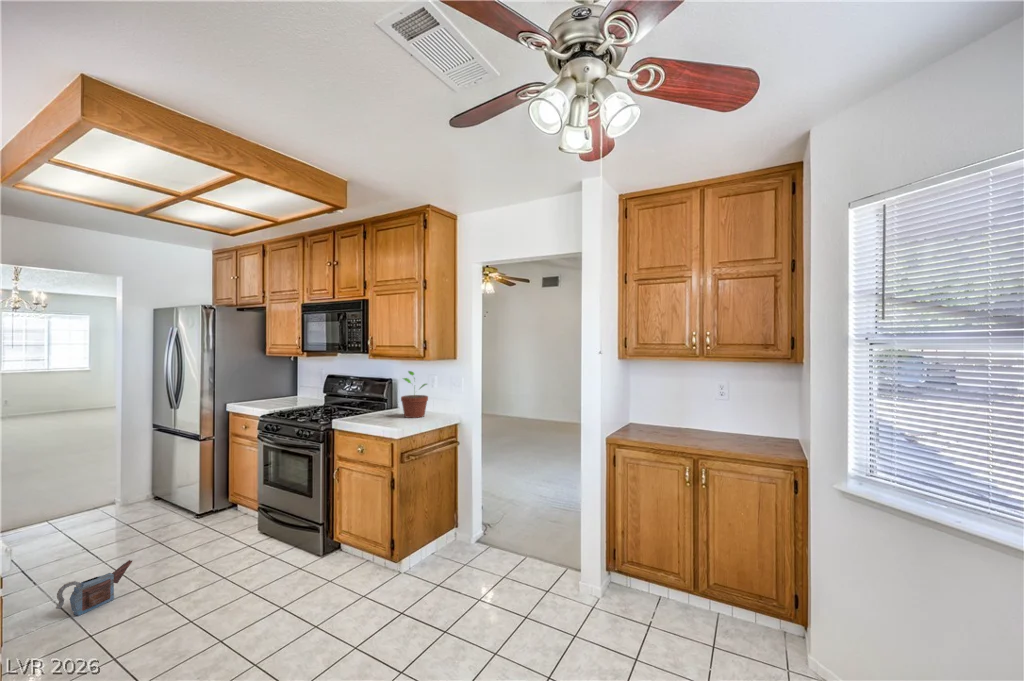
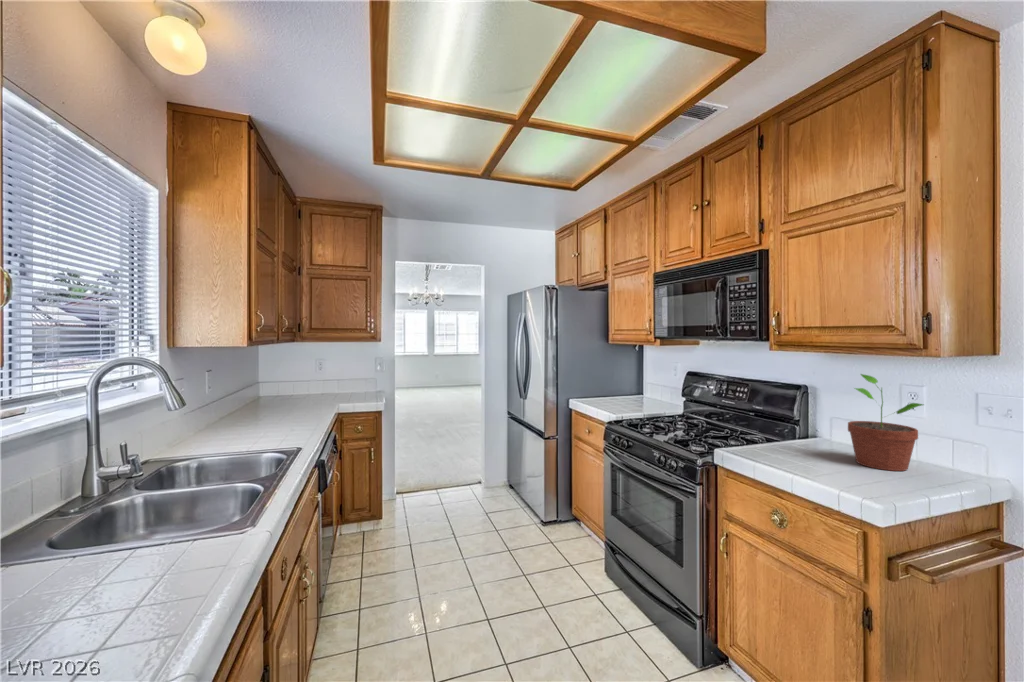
watering can: present [56,560,132,616] -> none [408,581,476,637]

